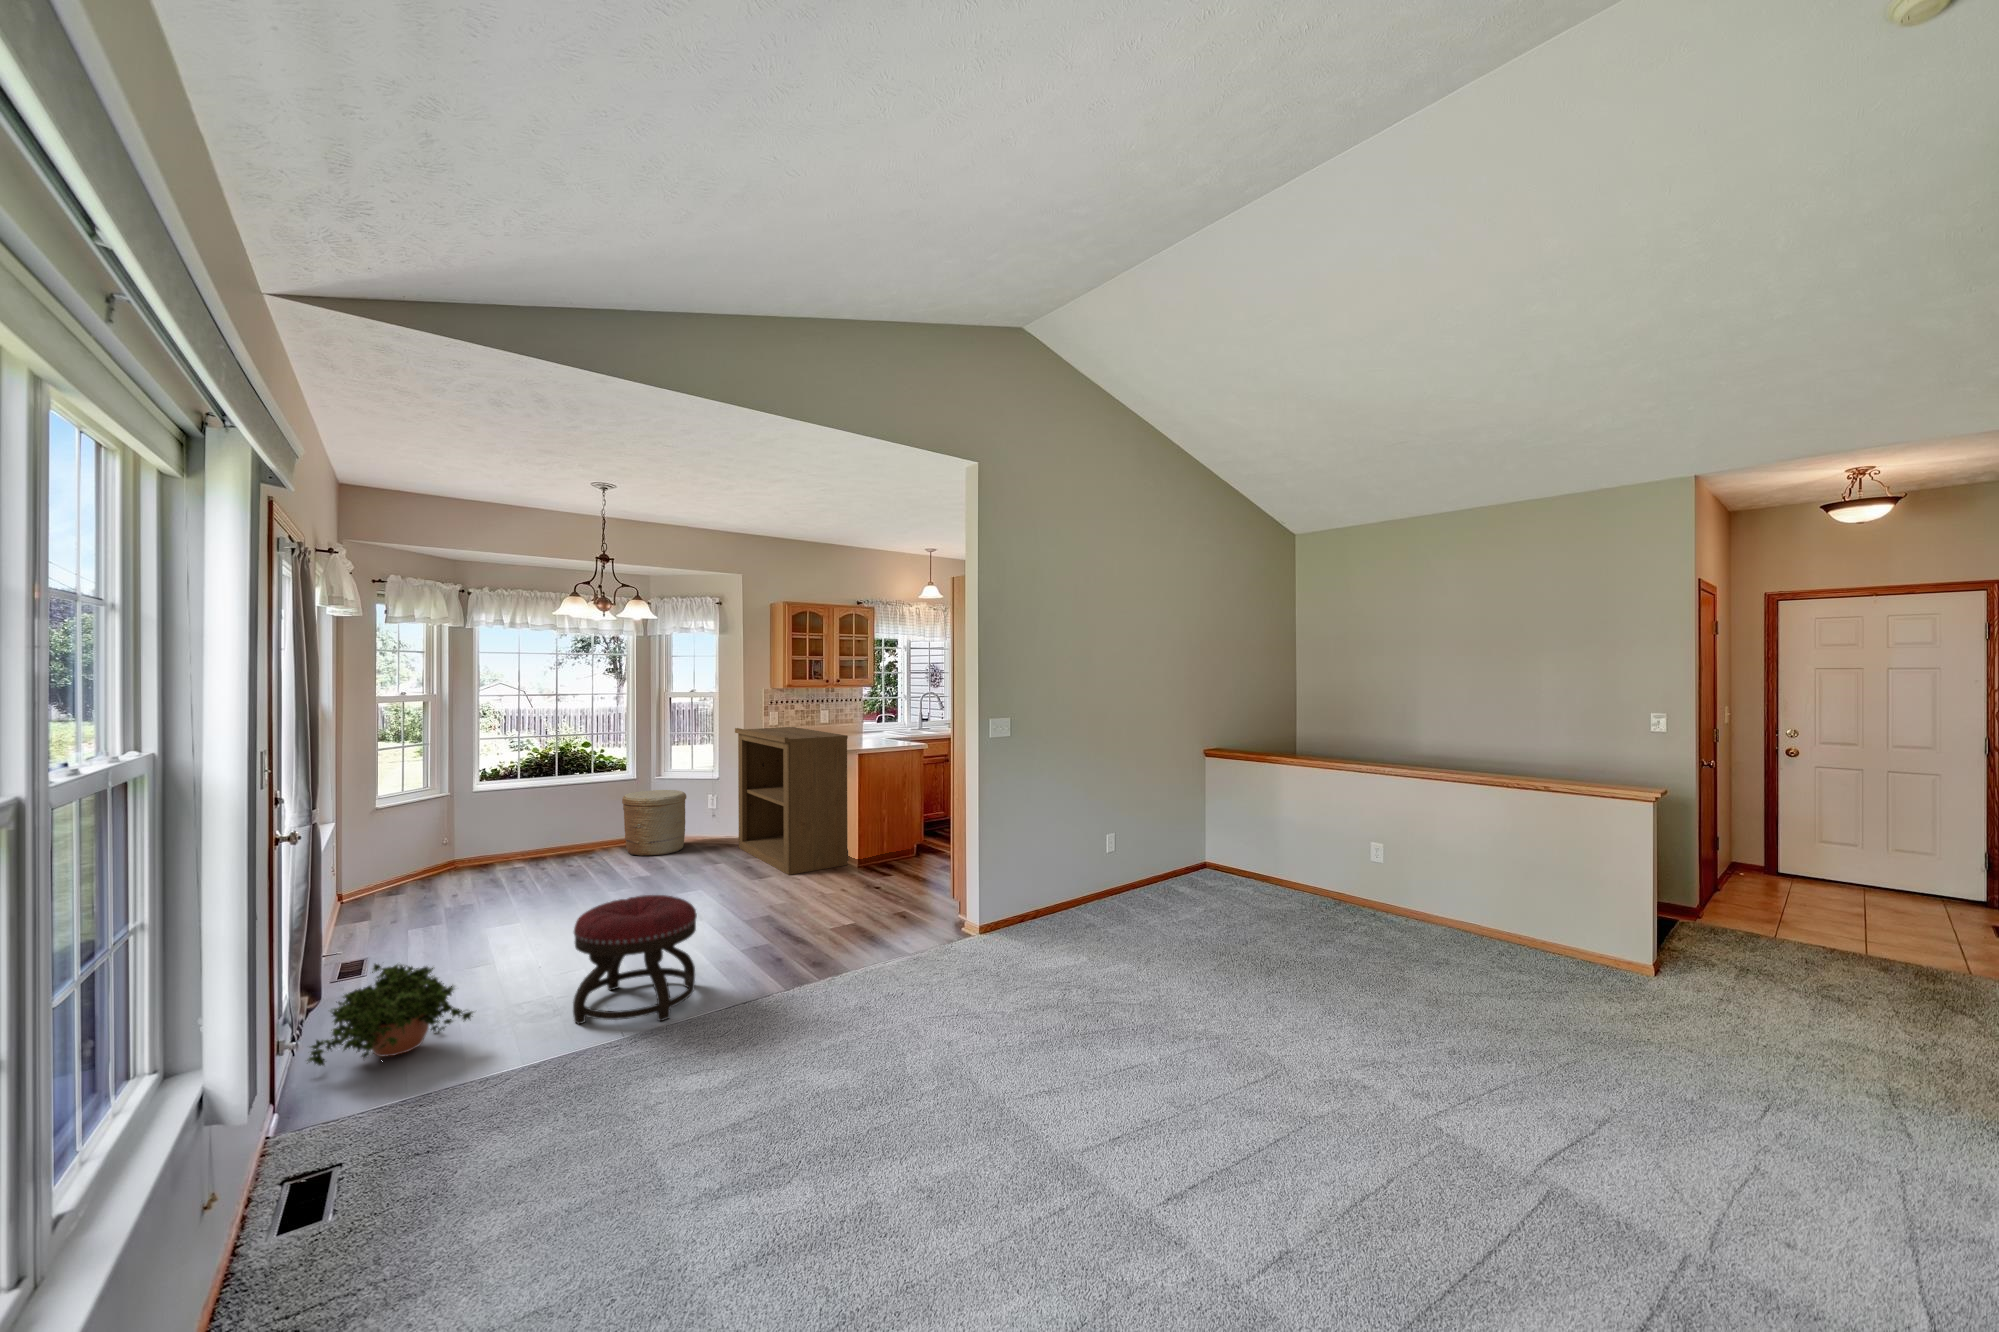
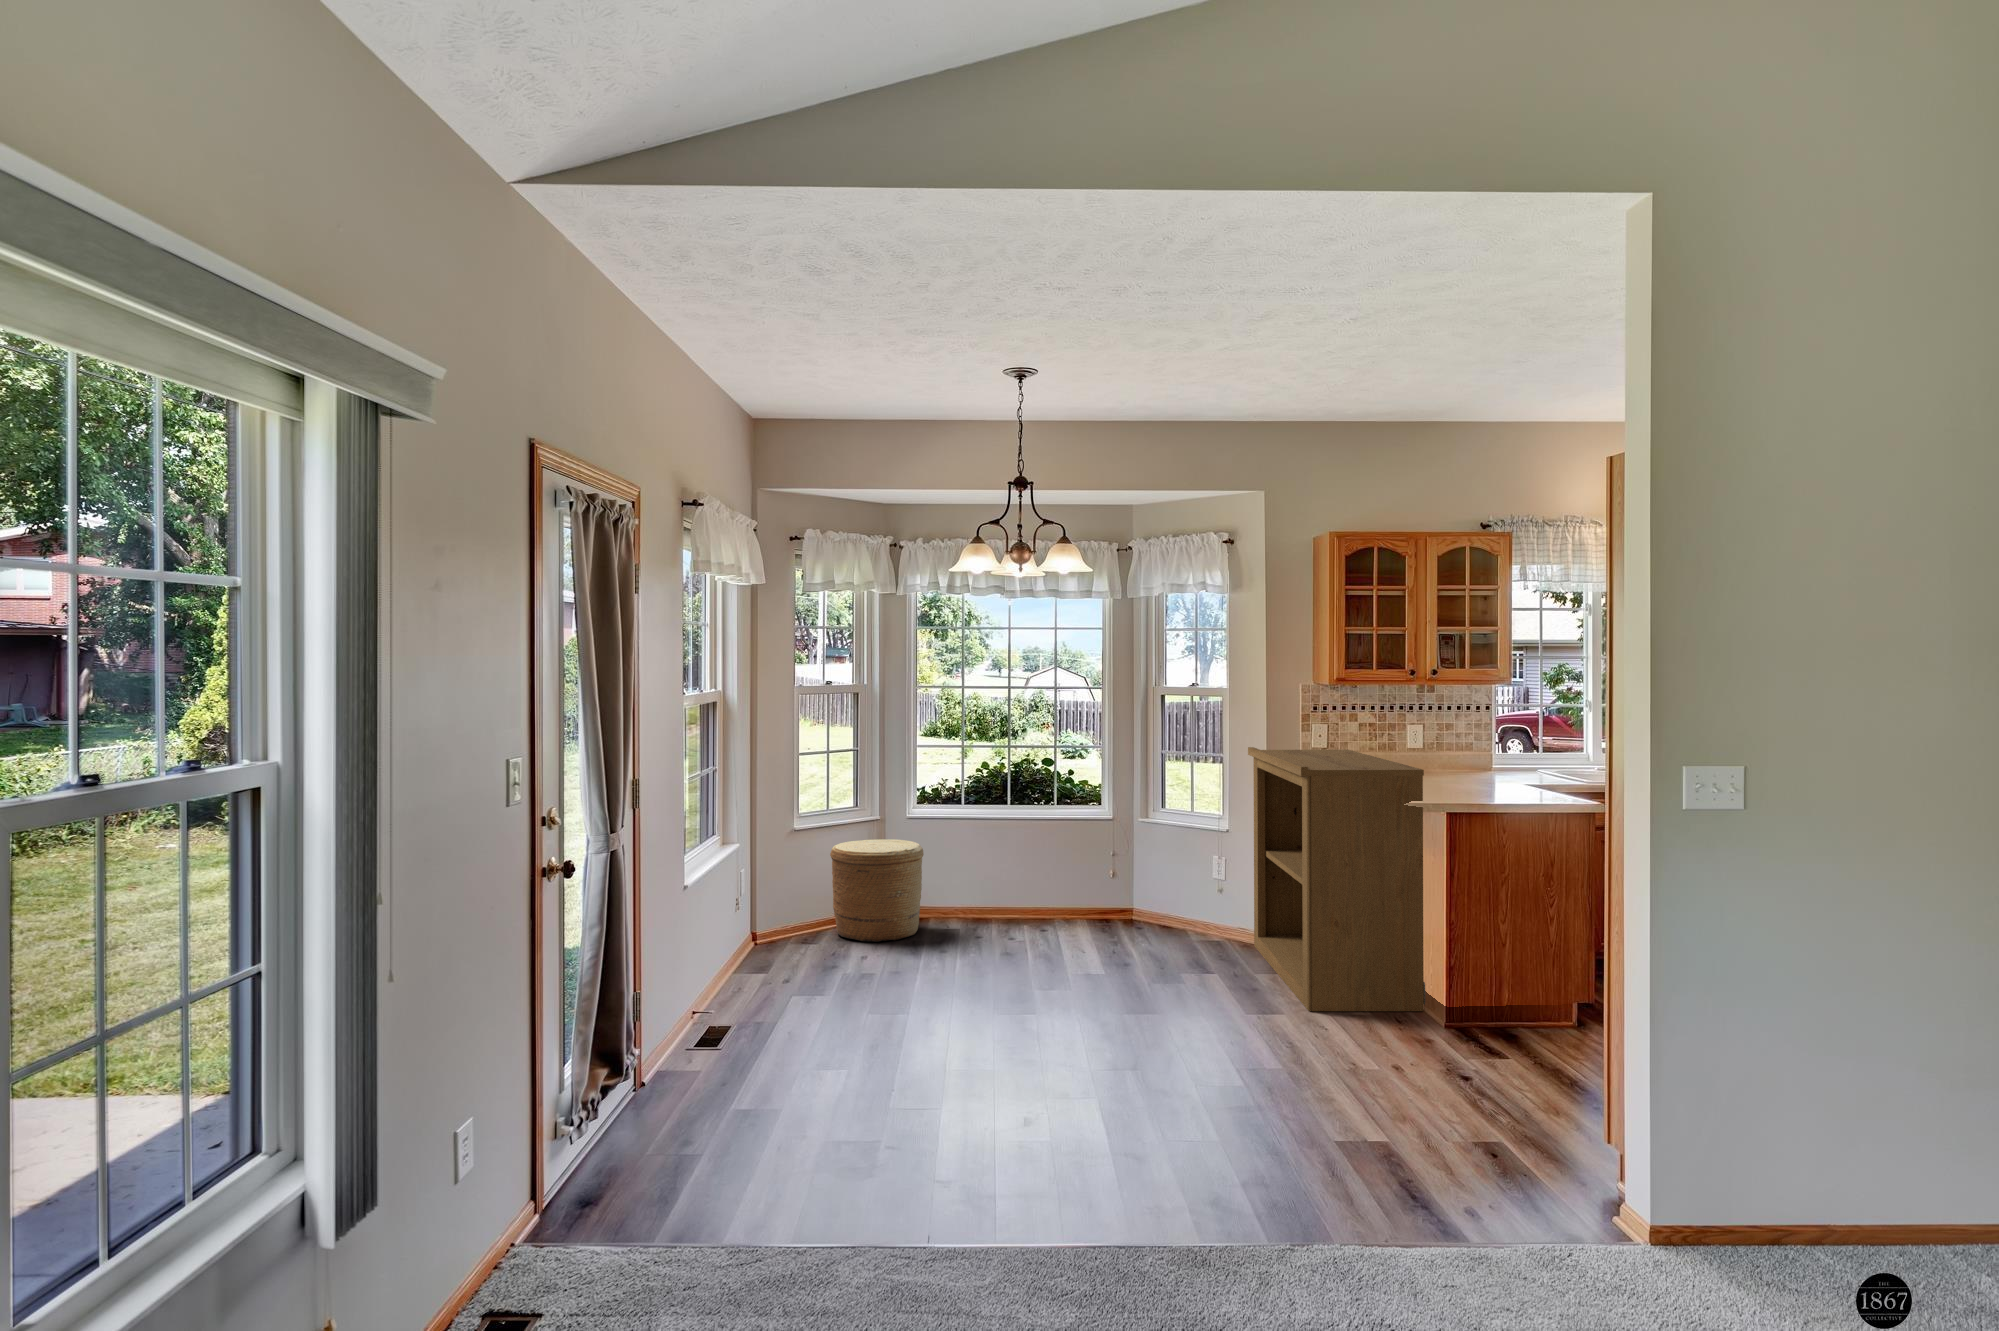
woven basket: present [622,790,686,856] -> present [830,839,924,942]
ottoman: present [573,895,697,1024] -> none [844,1017,1044,1250]
potted plant: present [308,964,473,1066] -> none [534,1045,721,1196]

